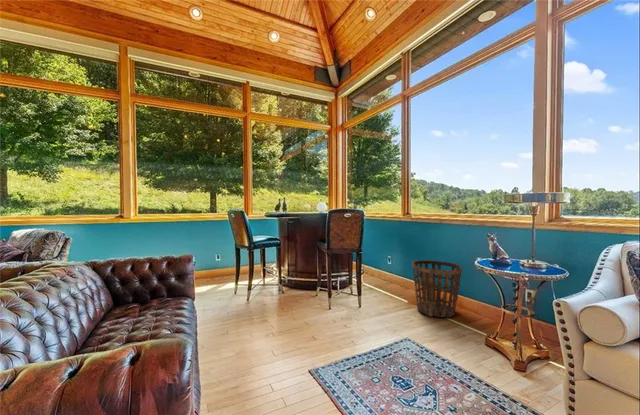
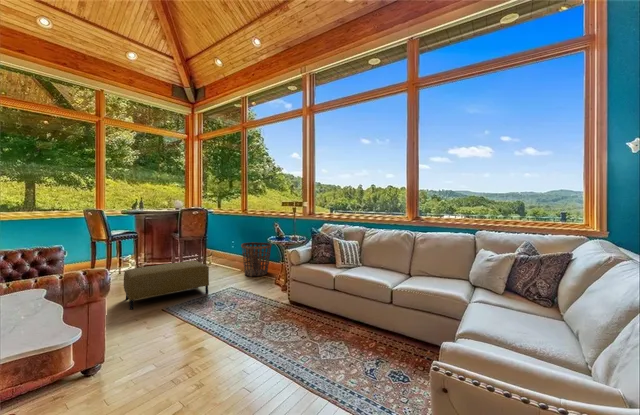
ottoman: none [261,288,376,365] -> present [124,261,209,309]

